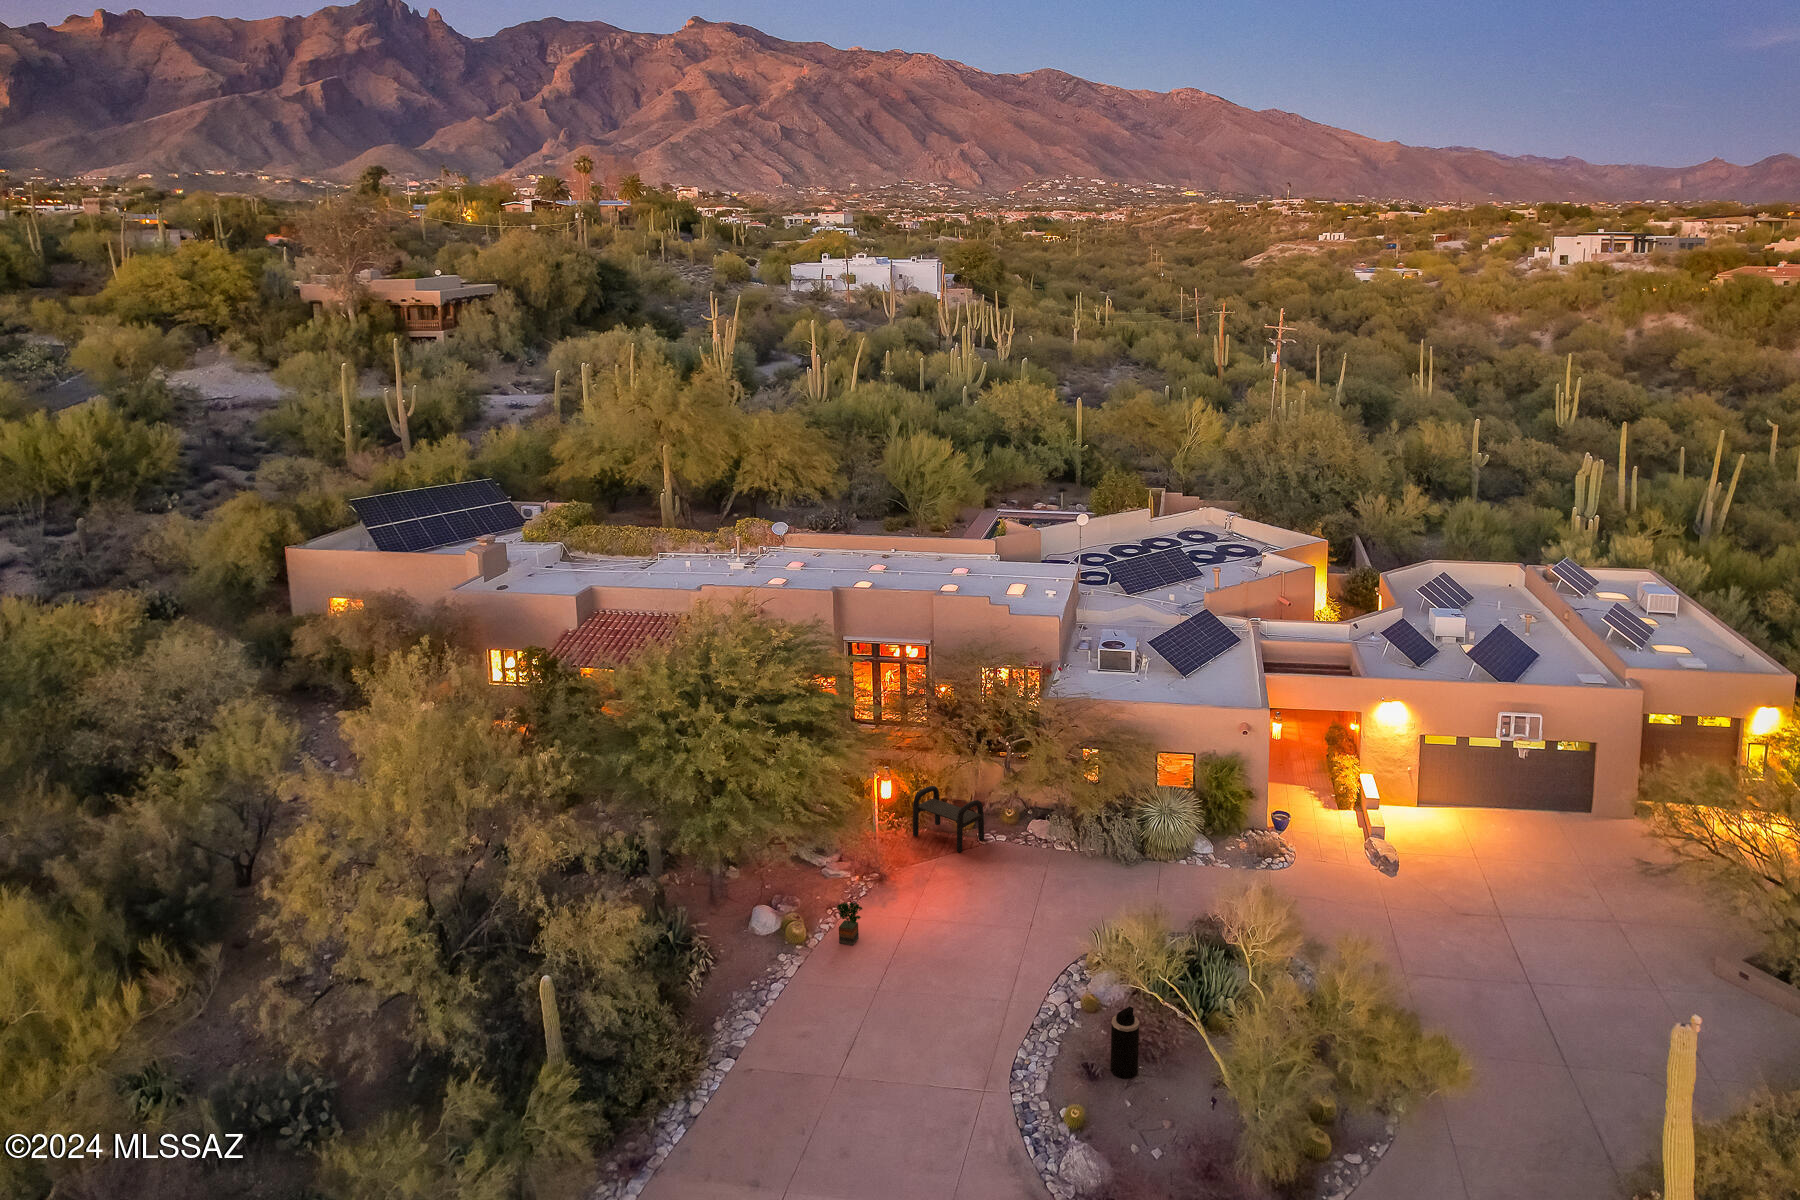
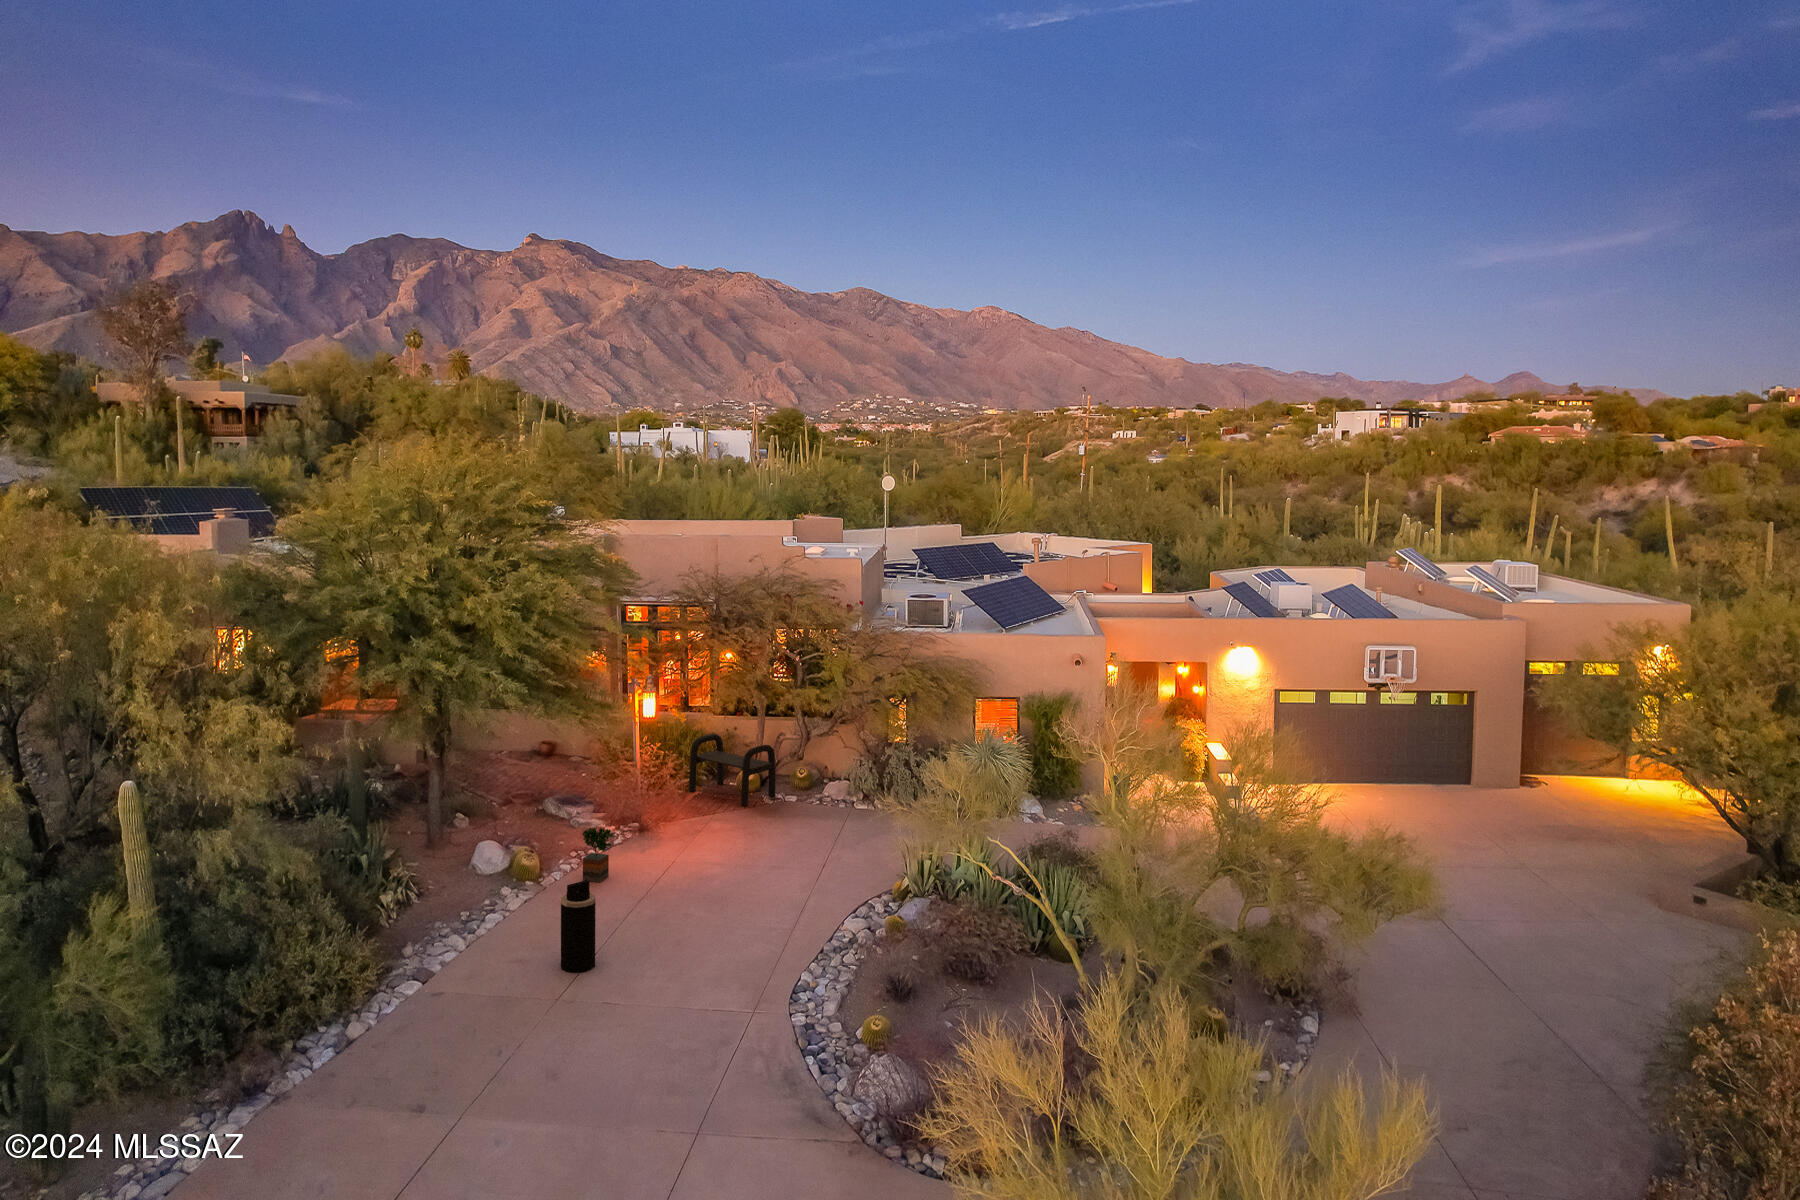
trash can: present [1111,1006,1139,1079] -> present [561,880,596,973]

